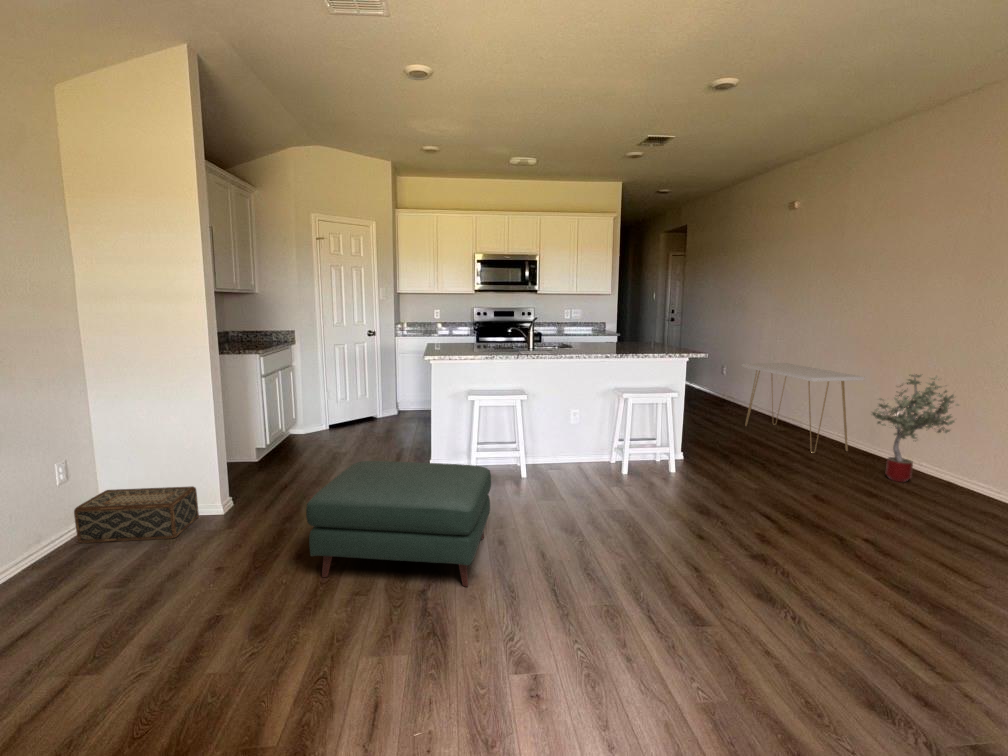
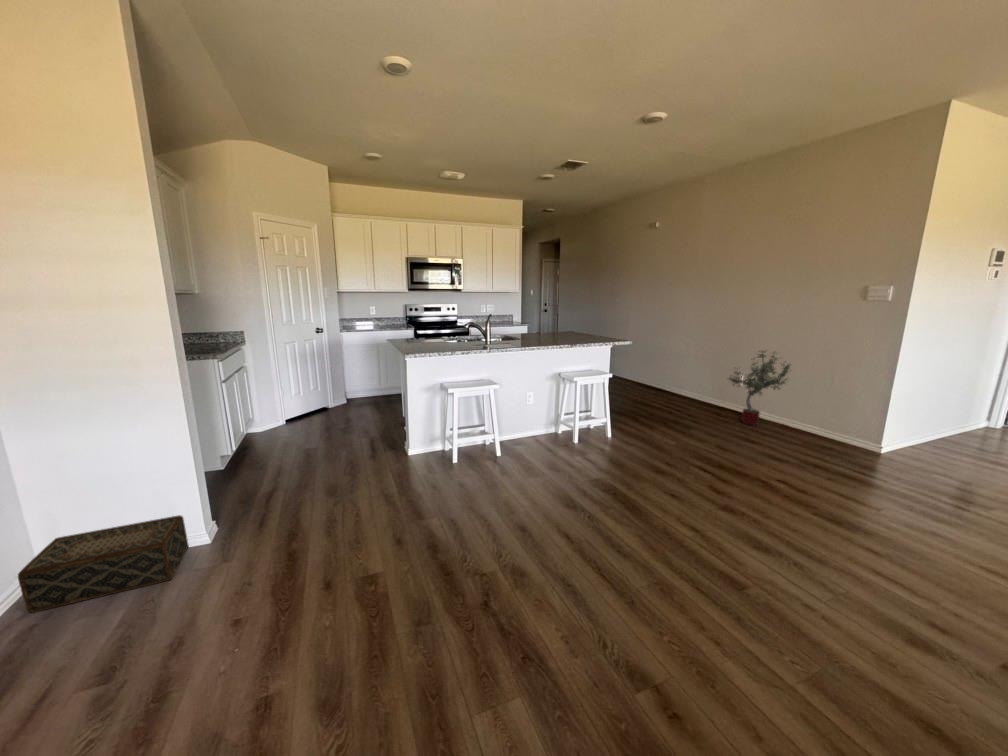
console table: present [742,363,864,453] -> none [627,344,716,409]
ottoman: present [306,461,491,587] -> none [362,456,536,594]

